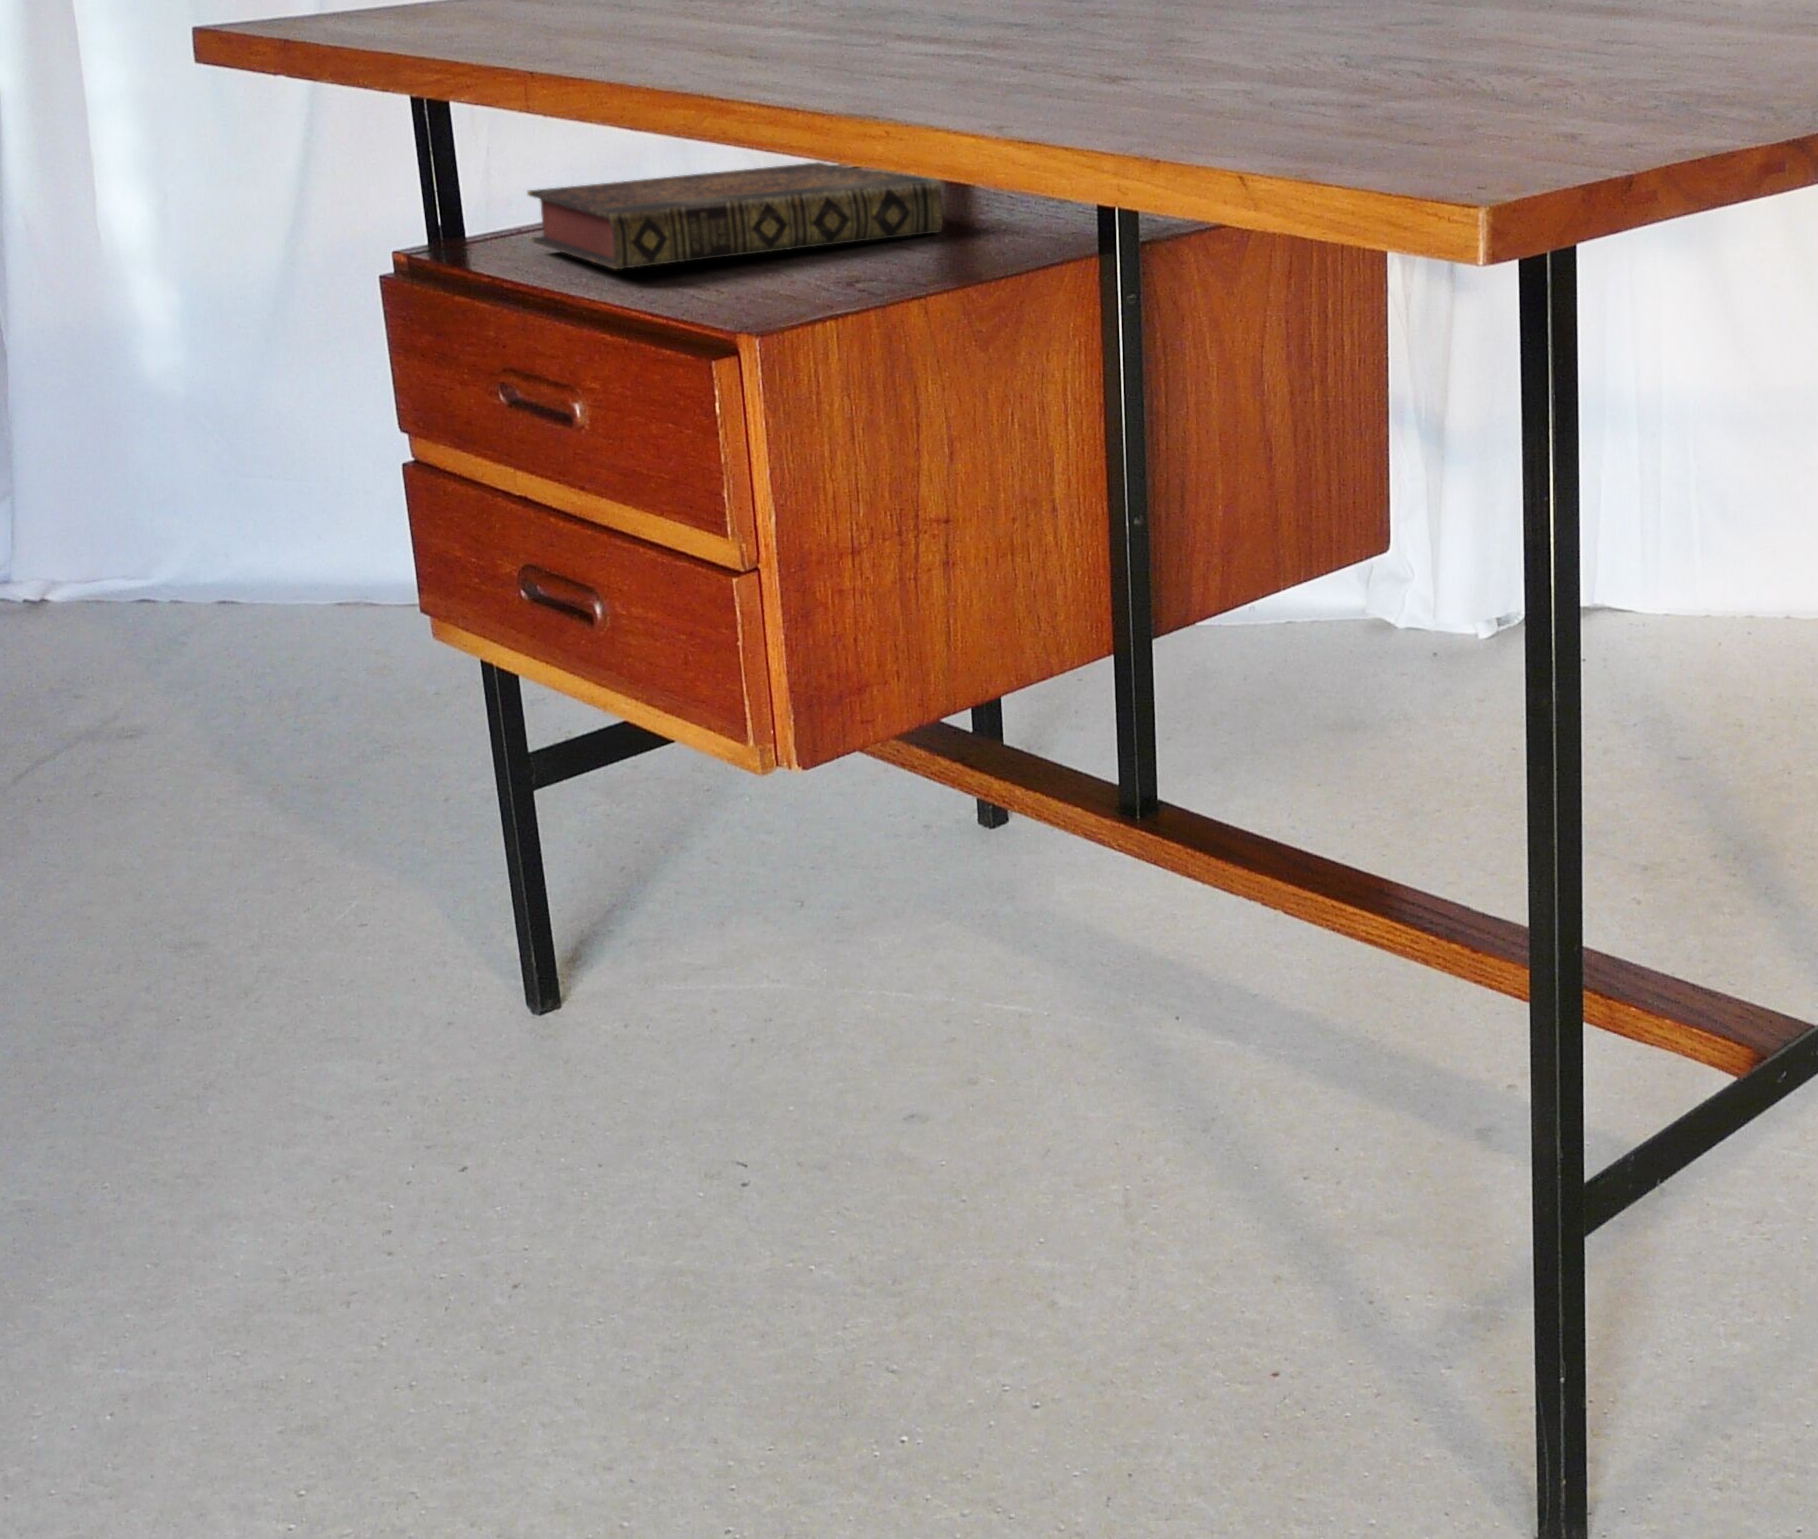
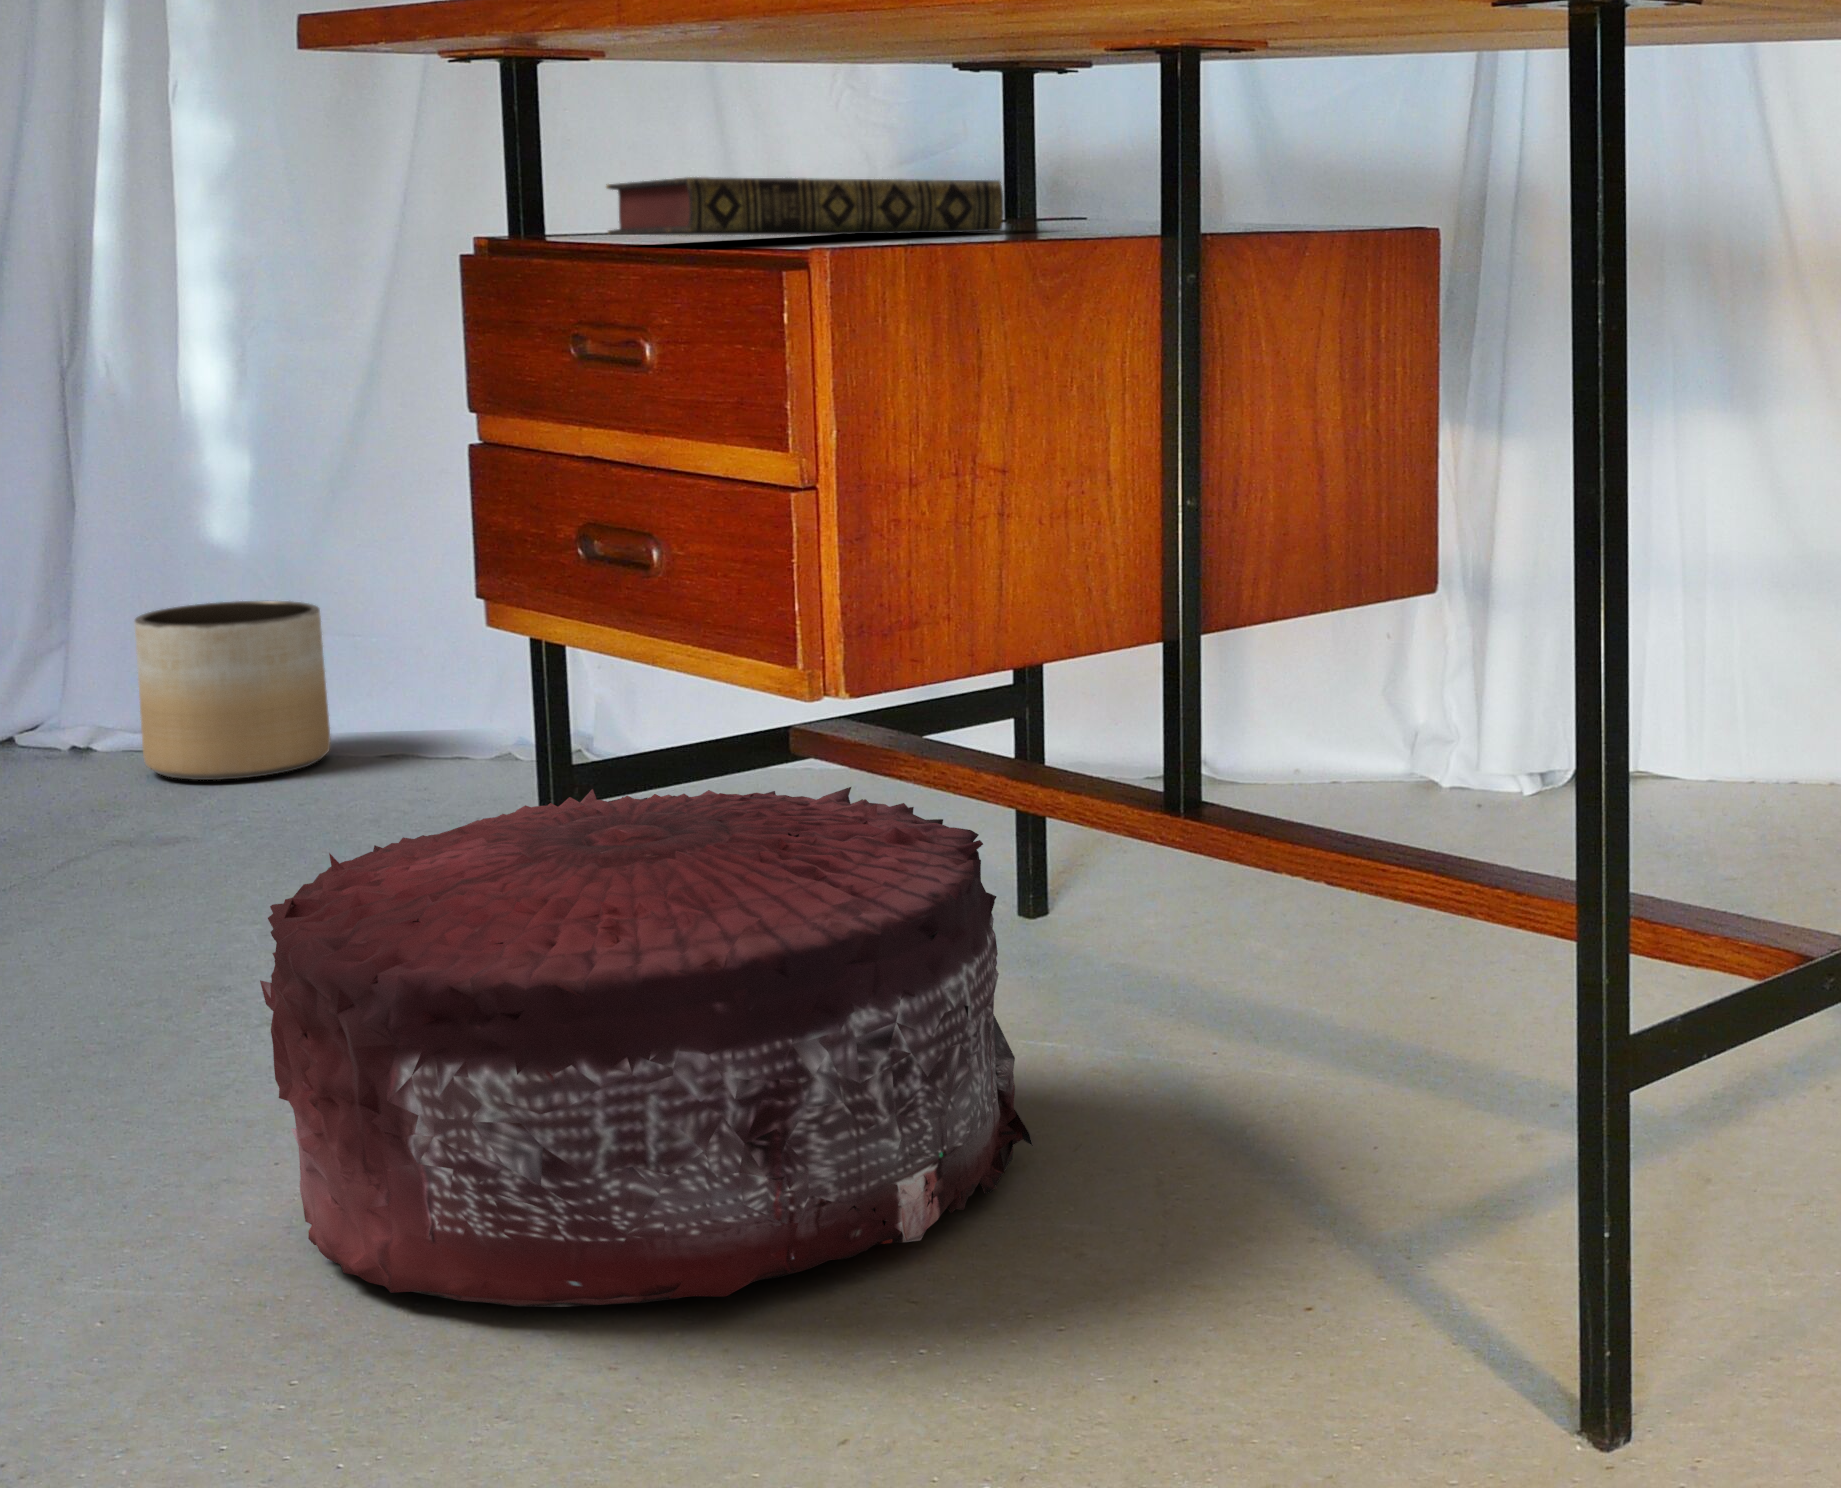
planter: none [79,441,288,635] -> present [135,601,330,780]
pouf: none [221,784,1002,1387] -> present [260,787,1033,1307]

